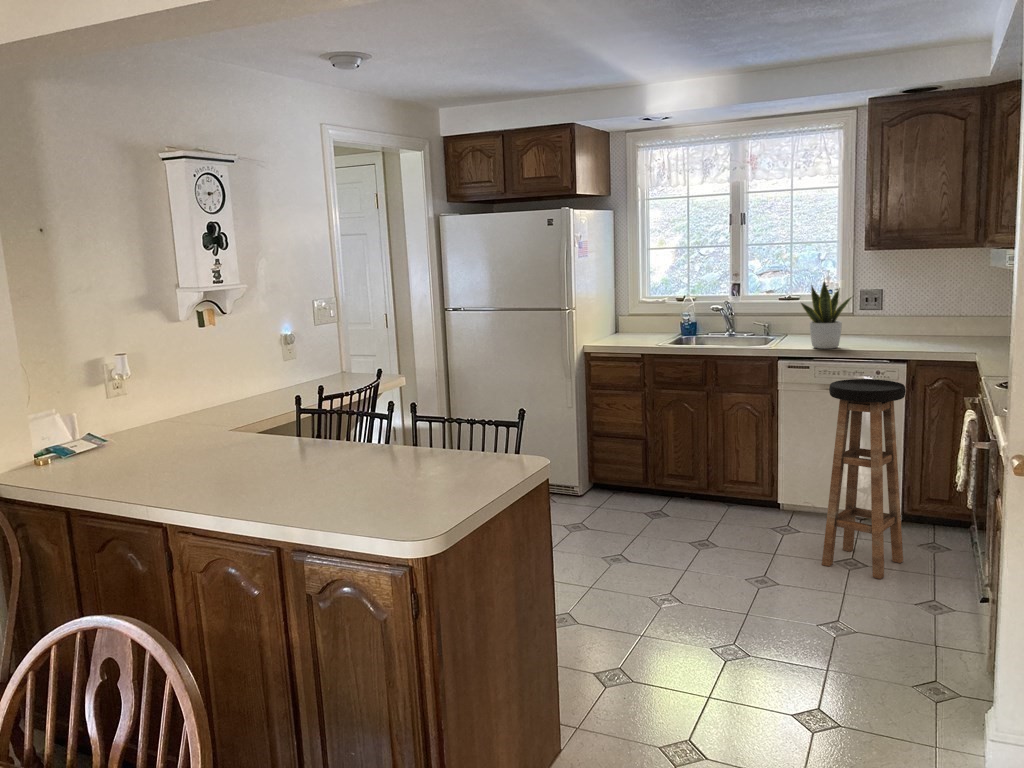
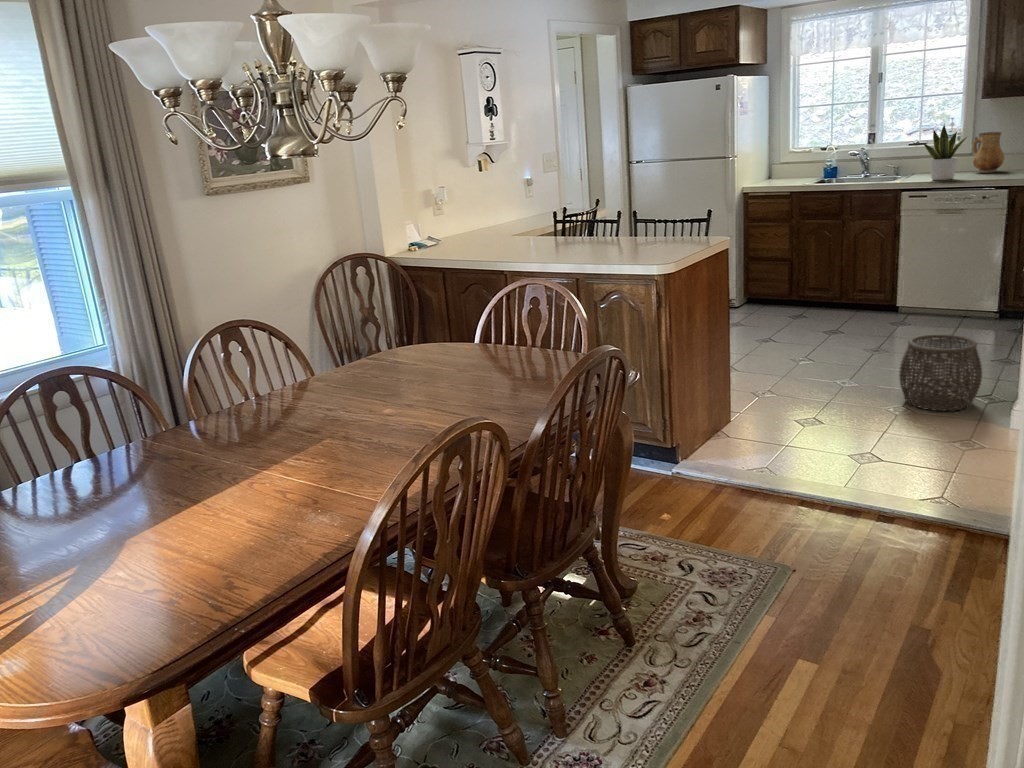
ceramic pitcher: none [855,290,893,339] -> present [973,132,1004,173]
bar stool: present [822,379,906,579] -> none [925,199,999,347]
woven basket: none [805,597,928,729] -> present [899,335,982,411]

